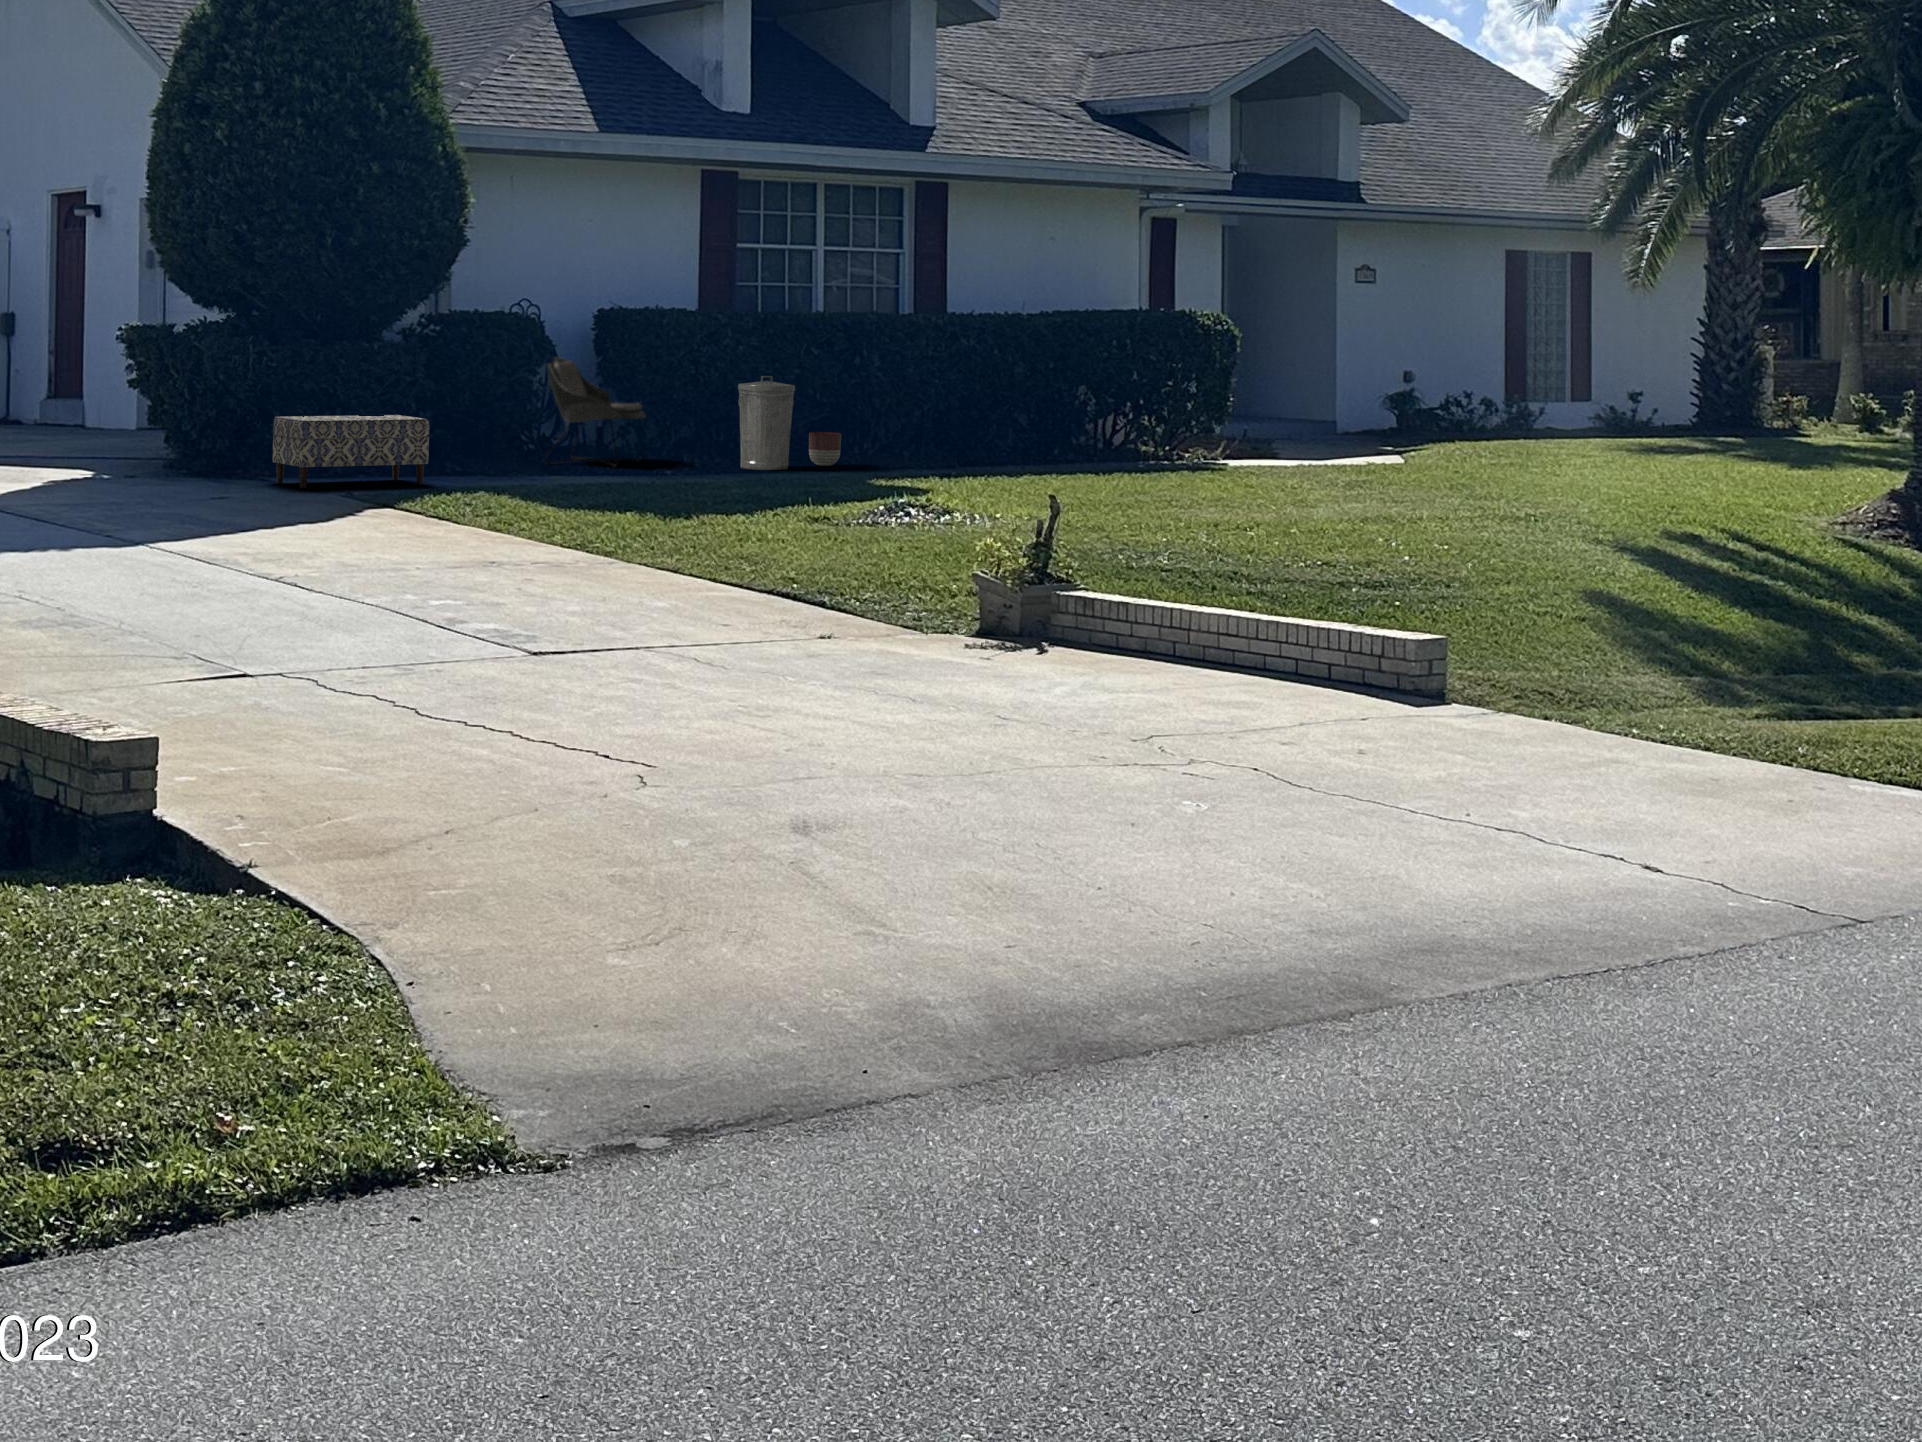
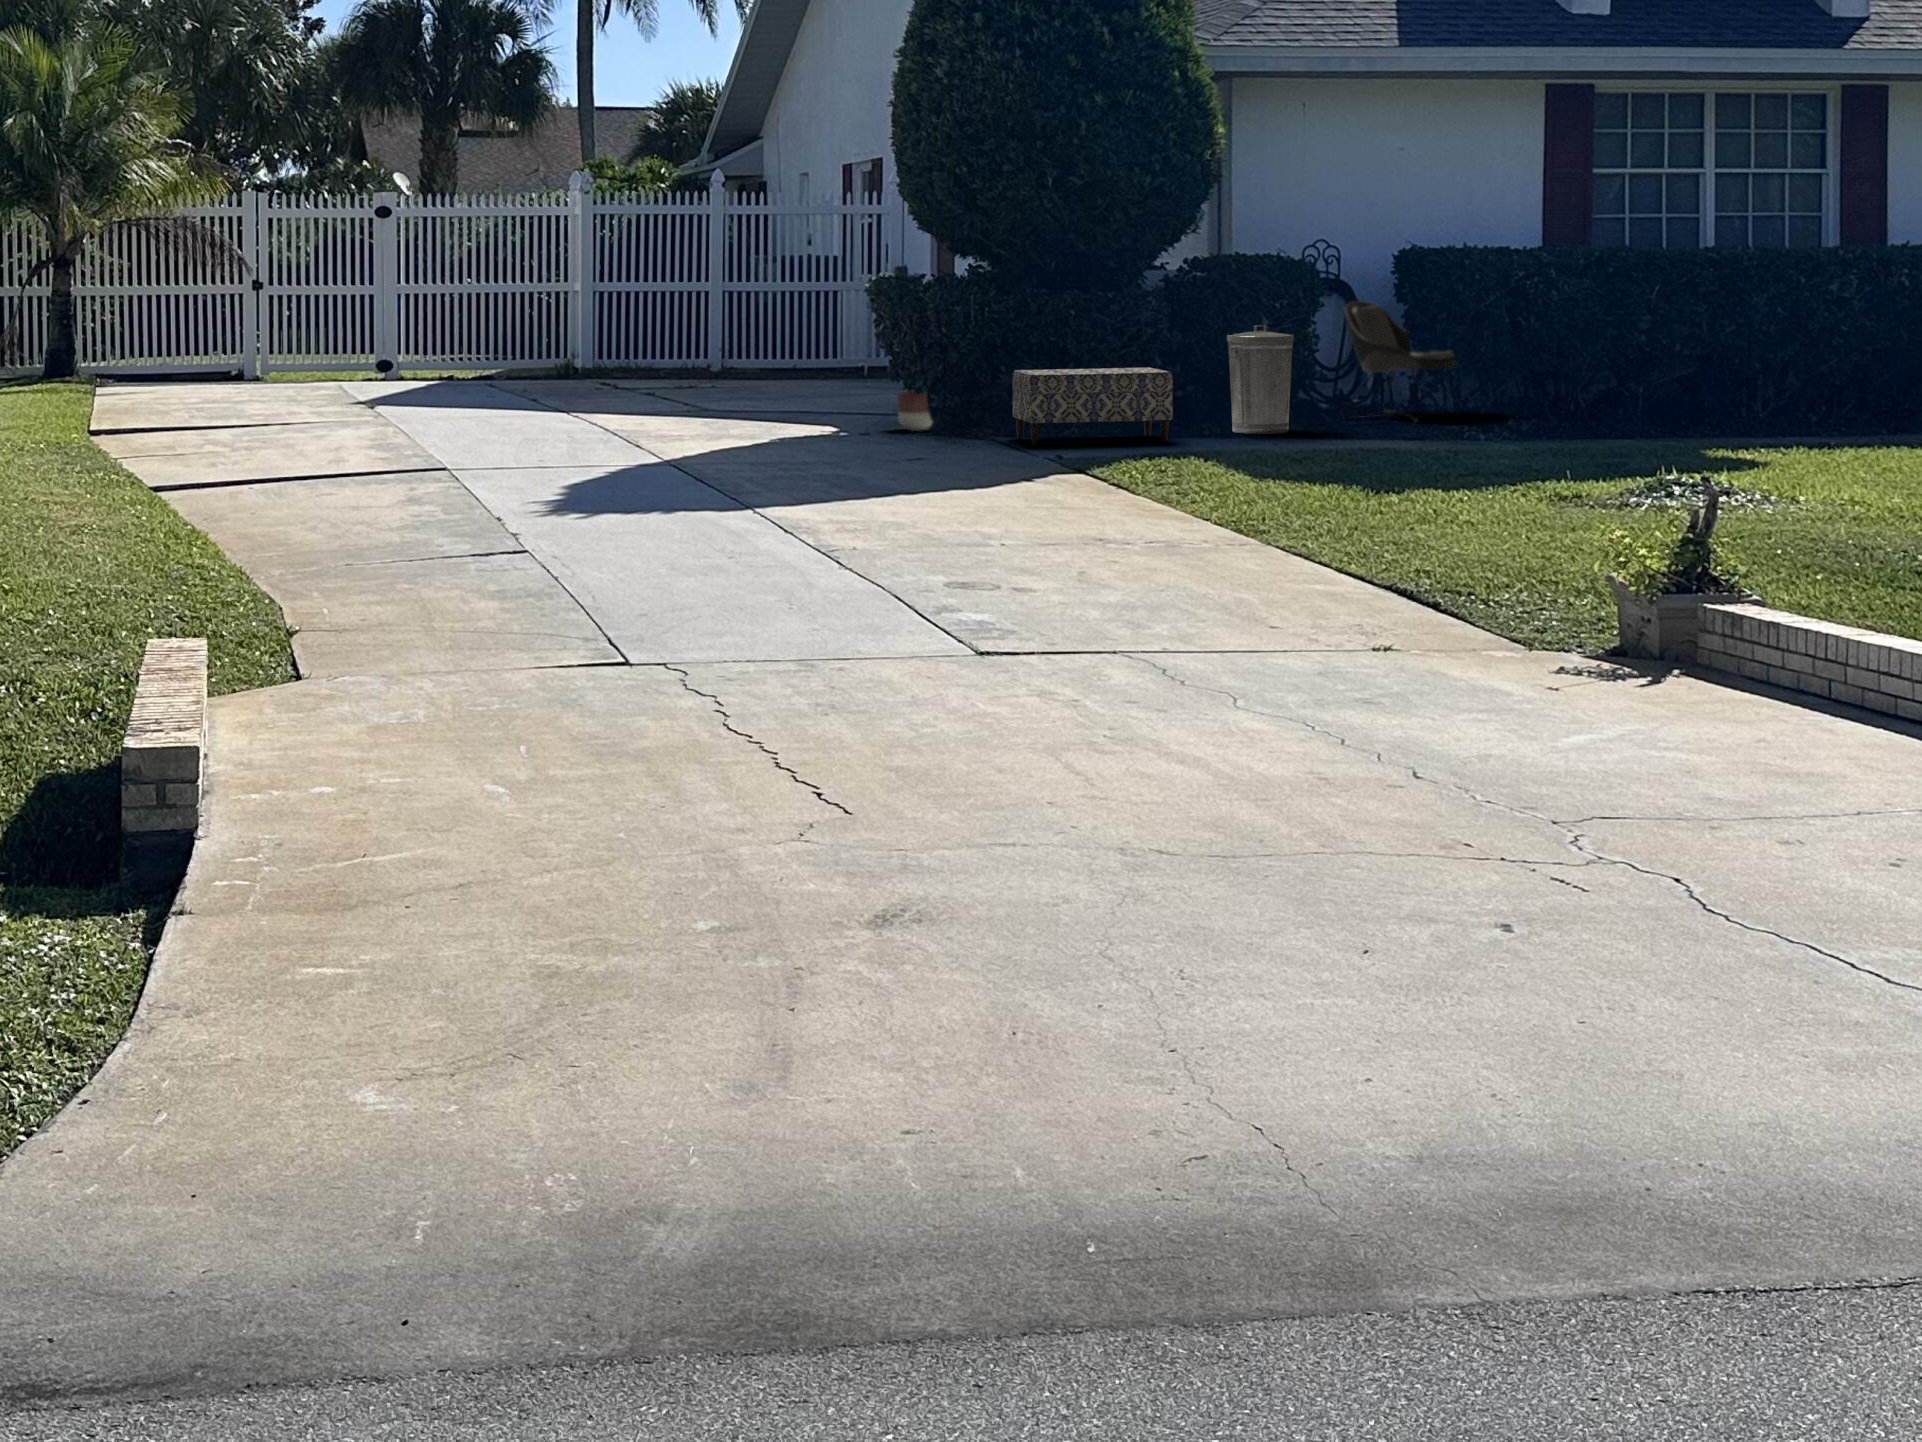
trash can: present [738,376,795,470] -> present [1227,325,1294,434]
planter: present [809,432,841,466] -> present [898,391,932,431]

